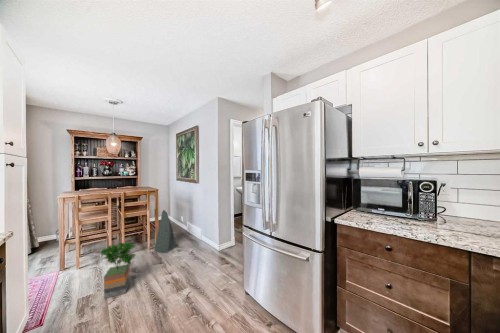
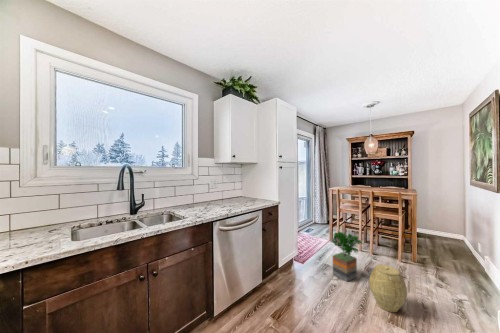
air purifier: present [155,210,176,252] -> none [405,220,437,278]
woven basket: none [154,252,182,290] -> present [369,265,407,312]

